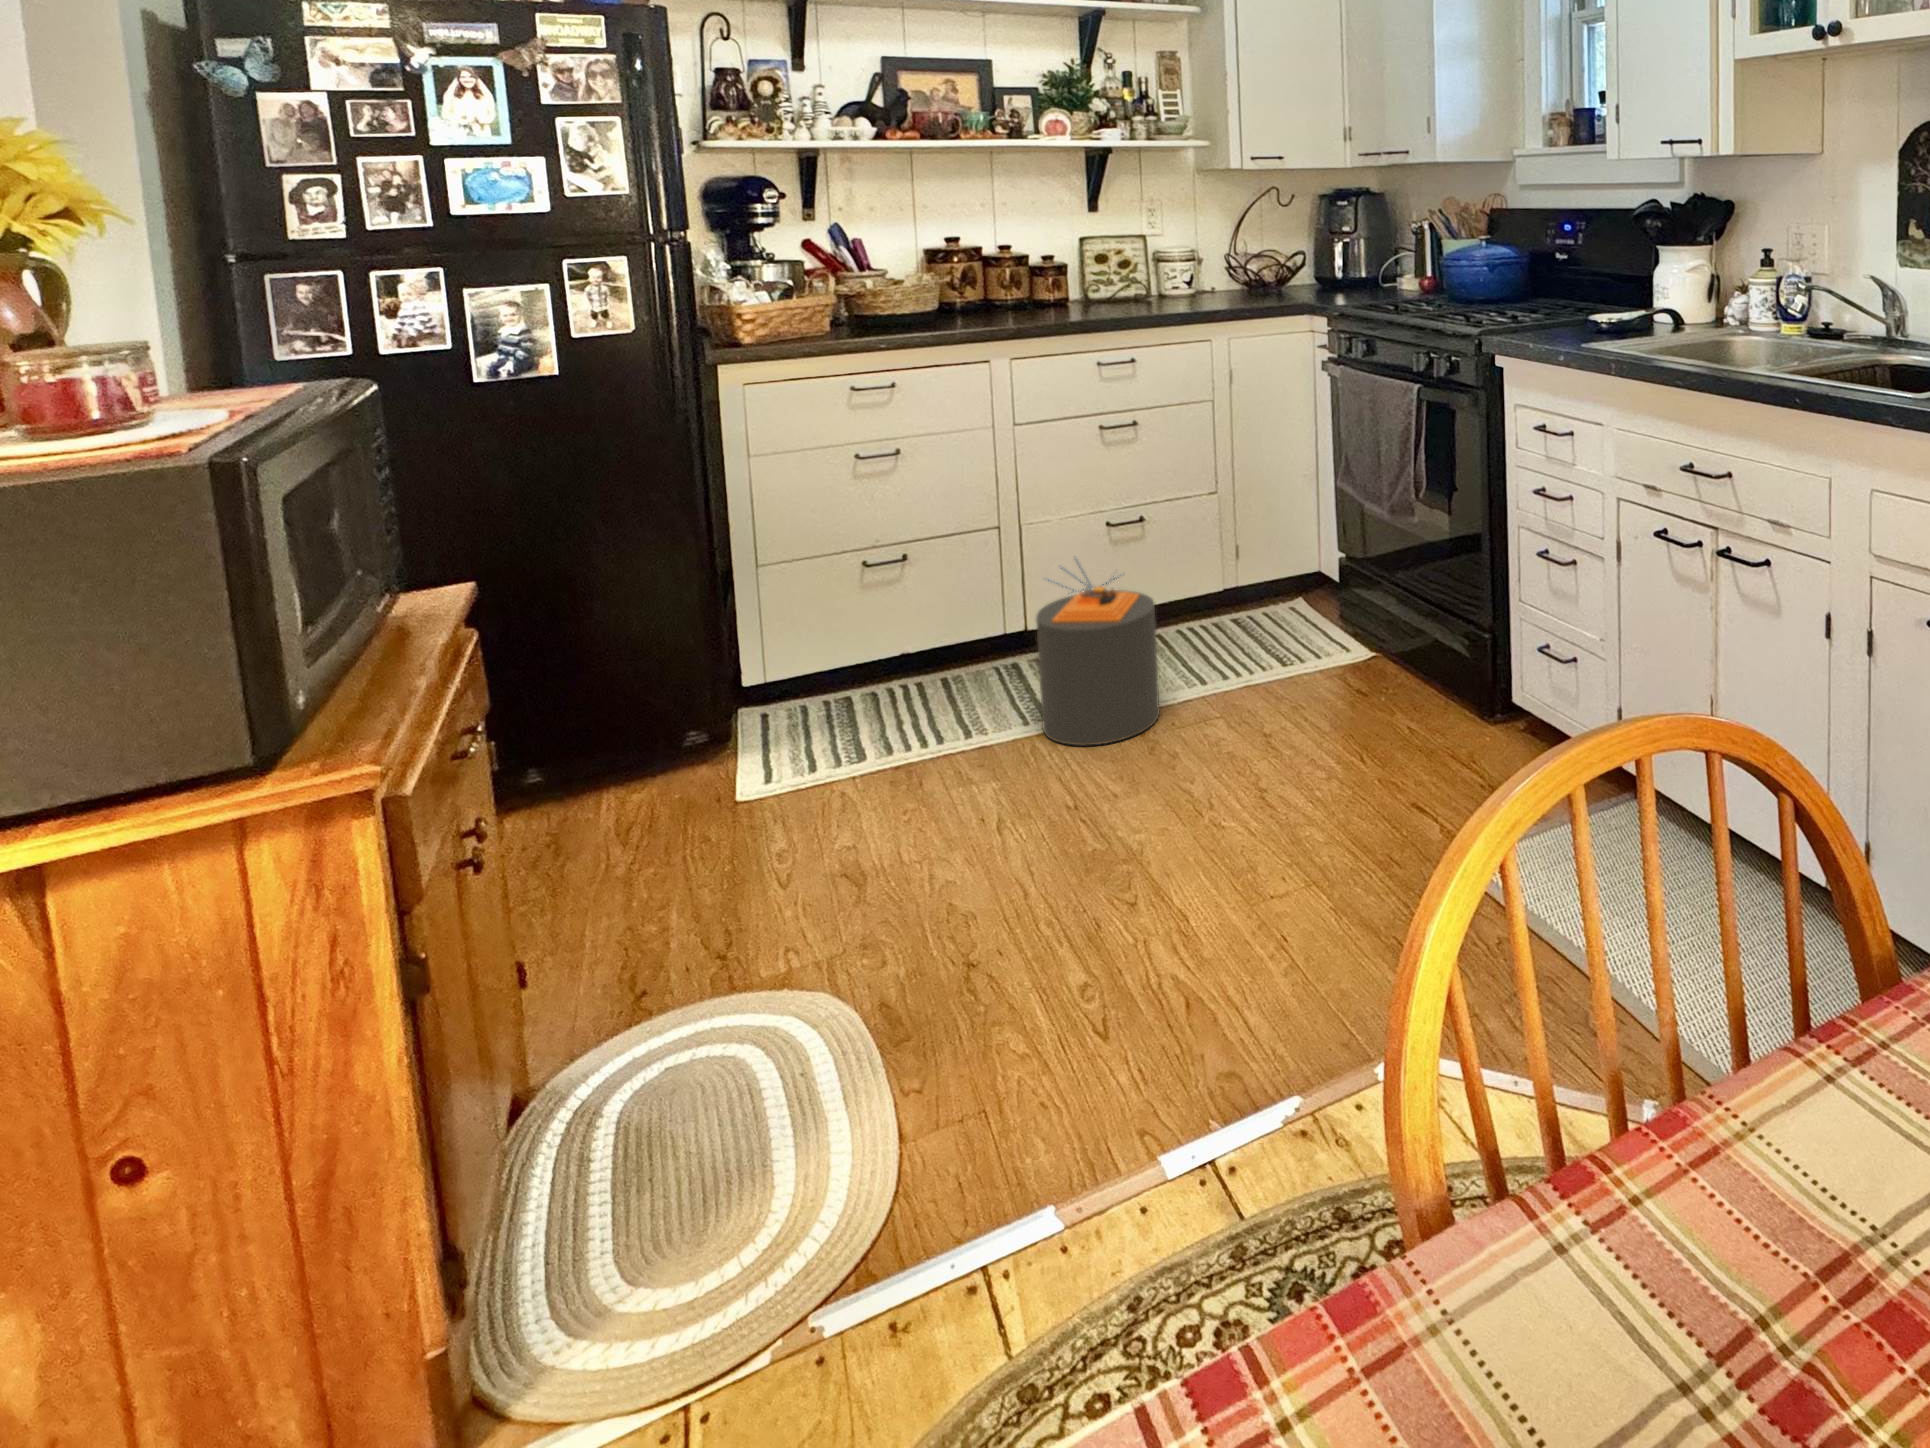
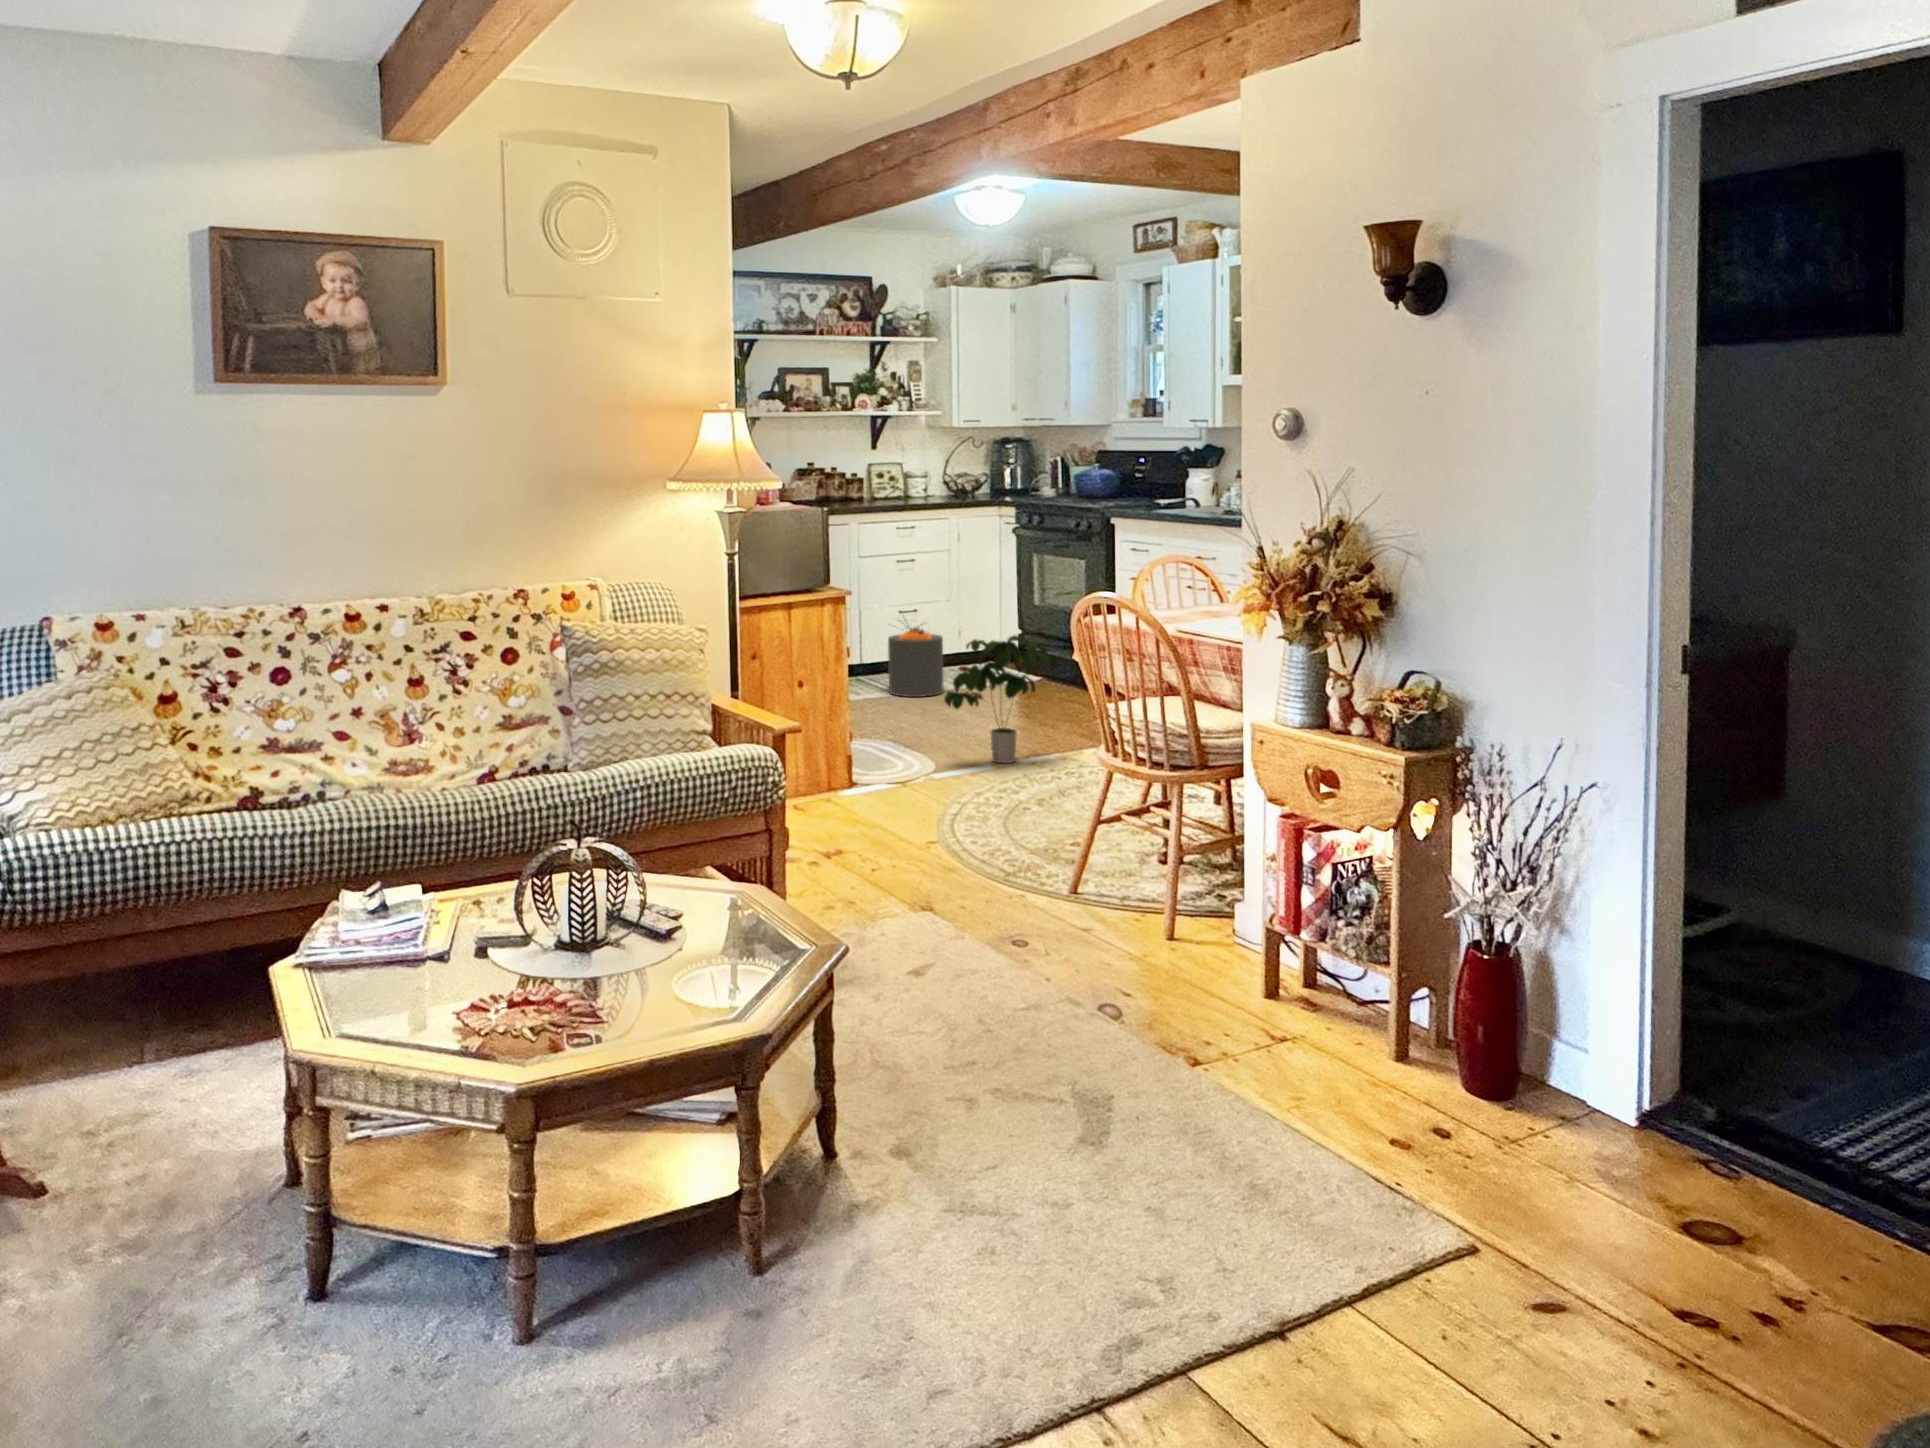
potted plant: none [902,808,1281,1237] -> present [944,636,1056,763]

